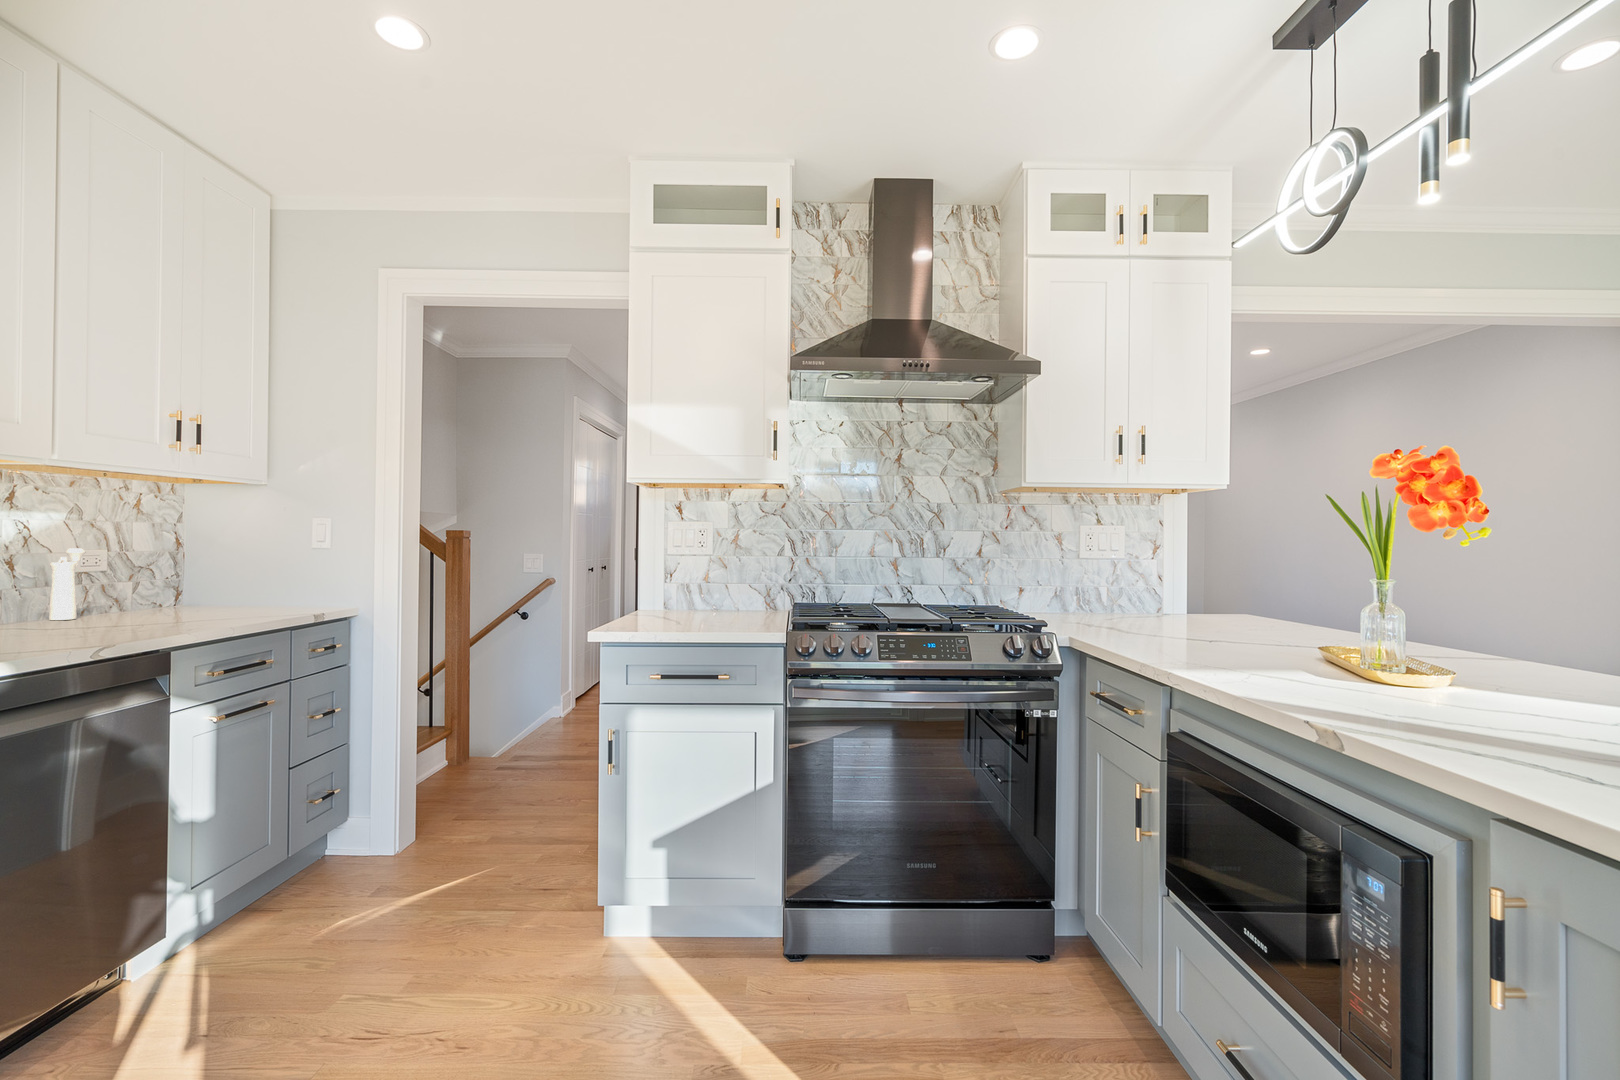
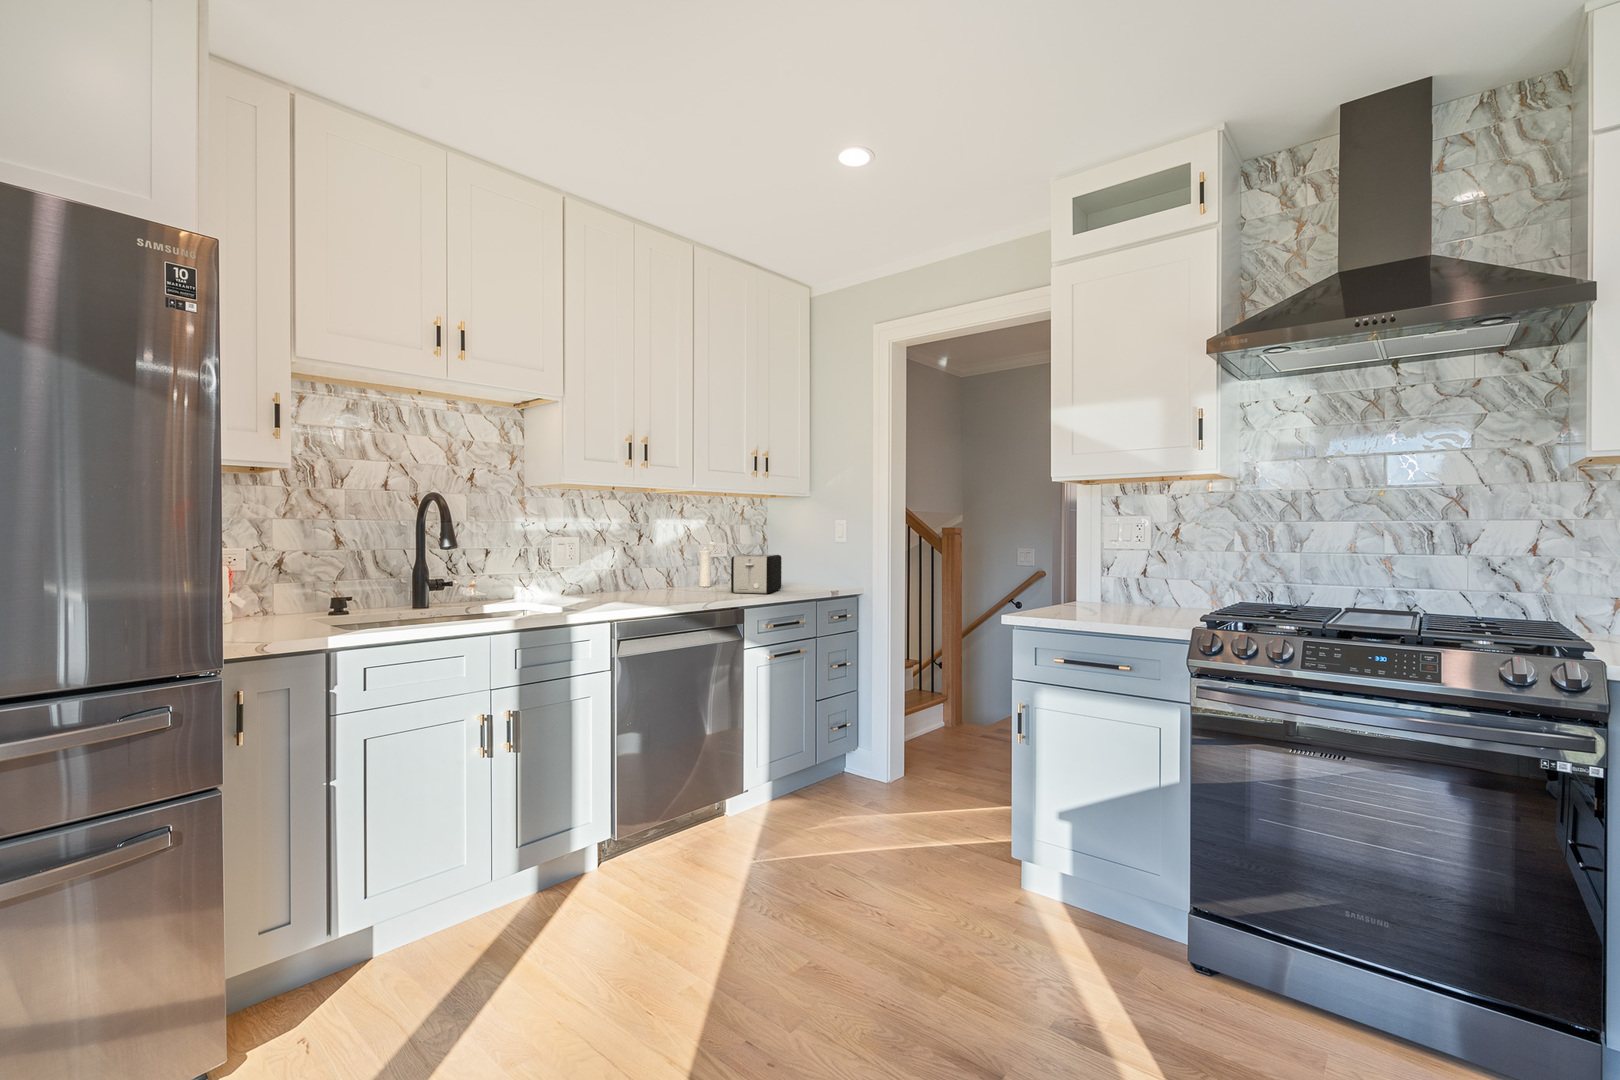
toaster: none [130,567,223,627] -> present [731,554,782,594]

